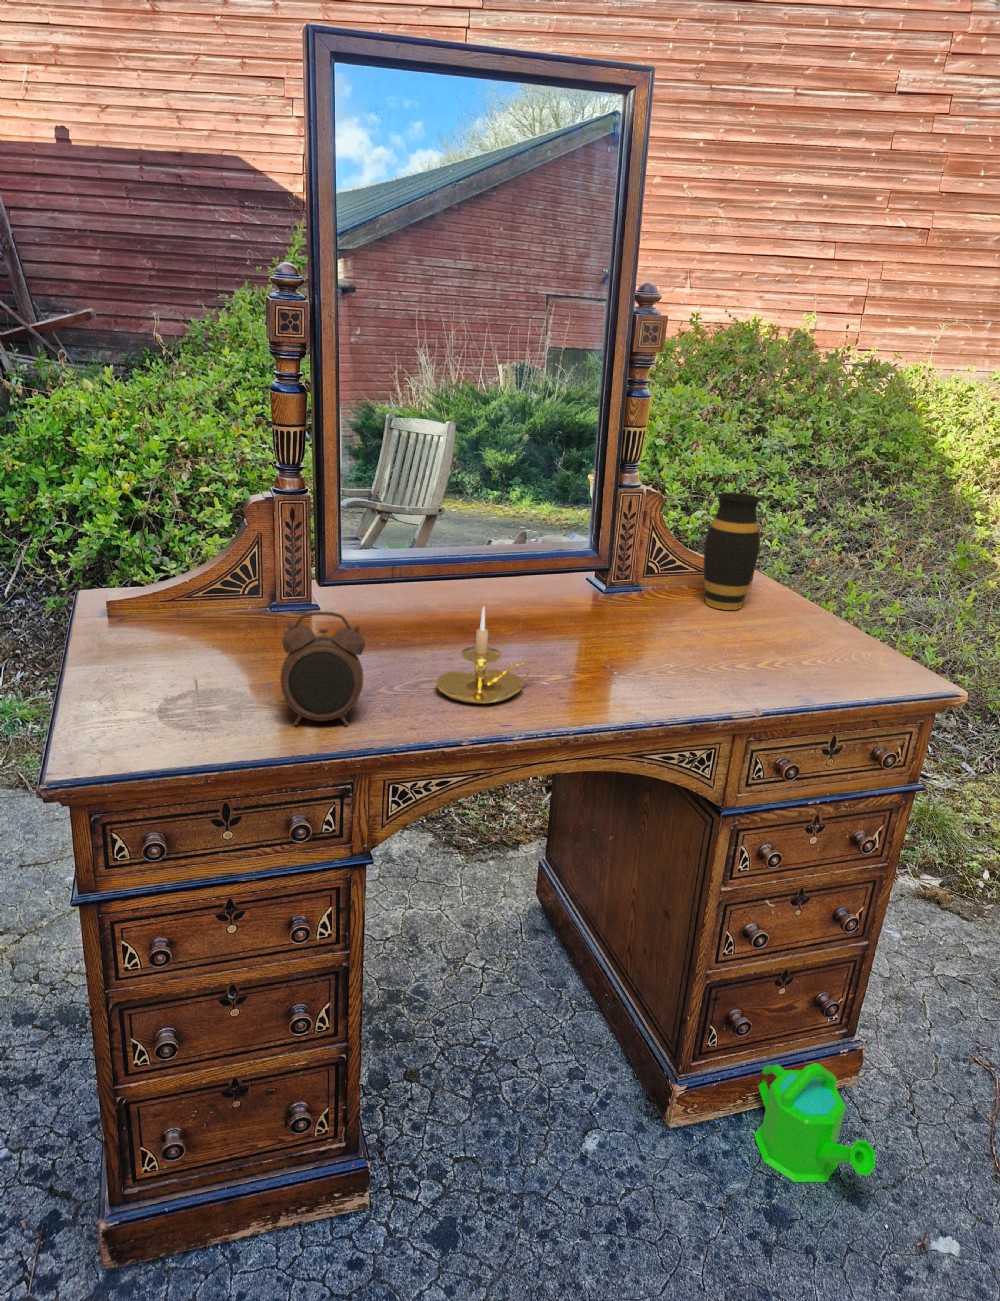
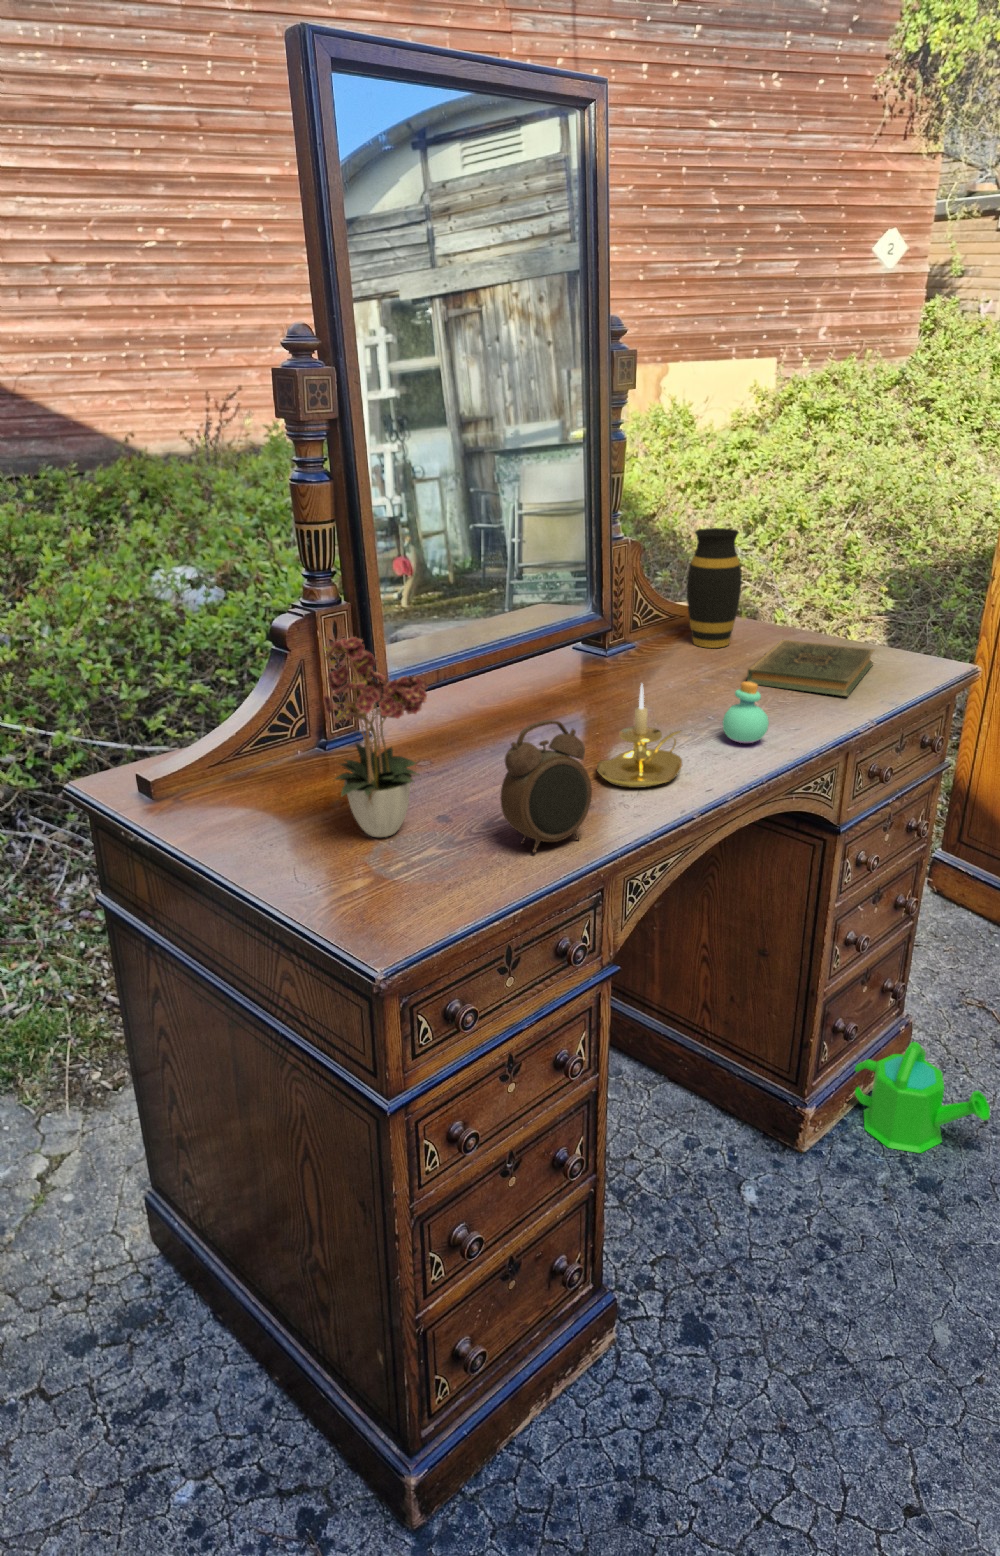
flower arrangement: none [150,497,285,682] -> present [321,637,428,837]
book: none [702,614,864,678] -> present [747,640,875,696]
perfume bottle: none [596,632,641,693] -> present [722,681,769,743]

